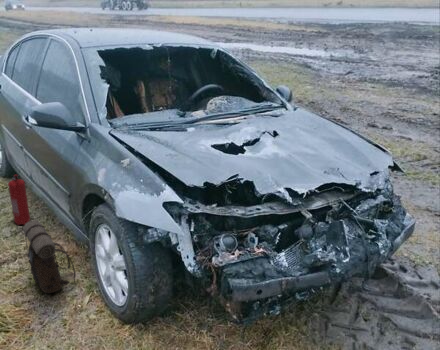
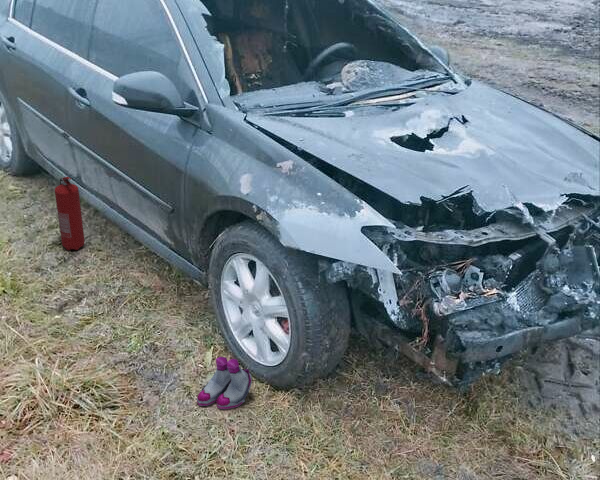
backpack: present [23,220,76,293] -> none [108,247,188,351]
boots: none [68,296,108,334] -> present [197,357,252,409]

